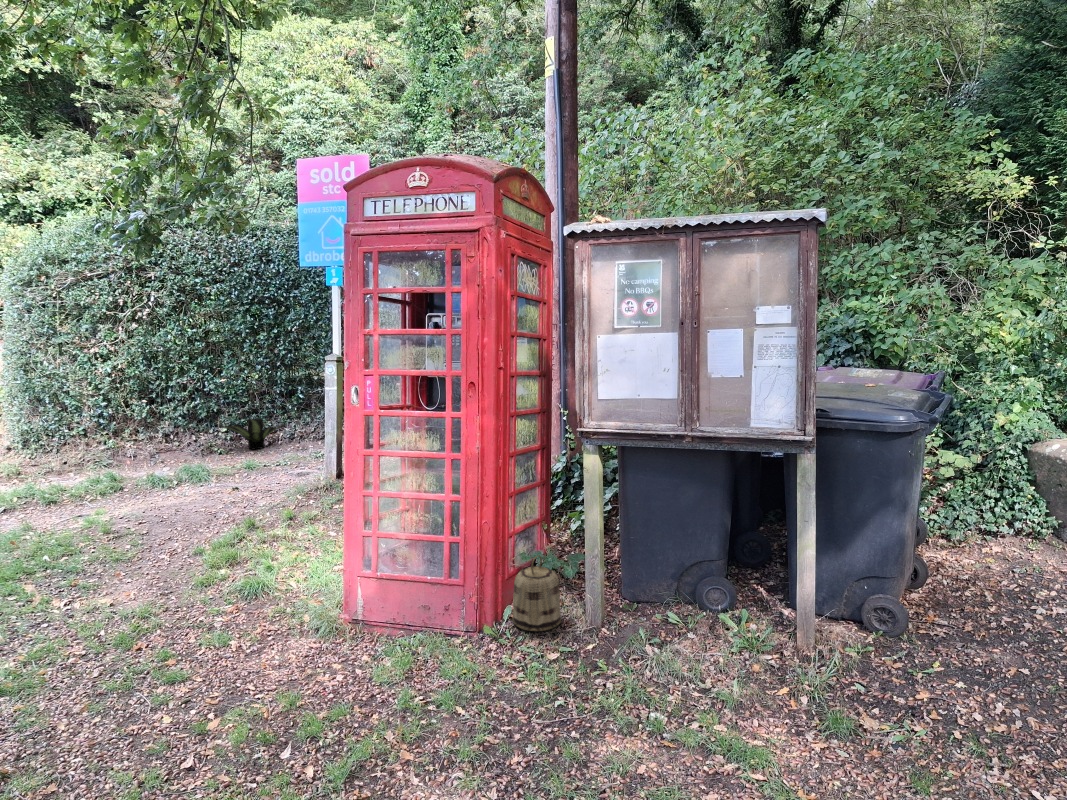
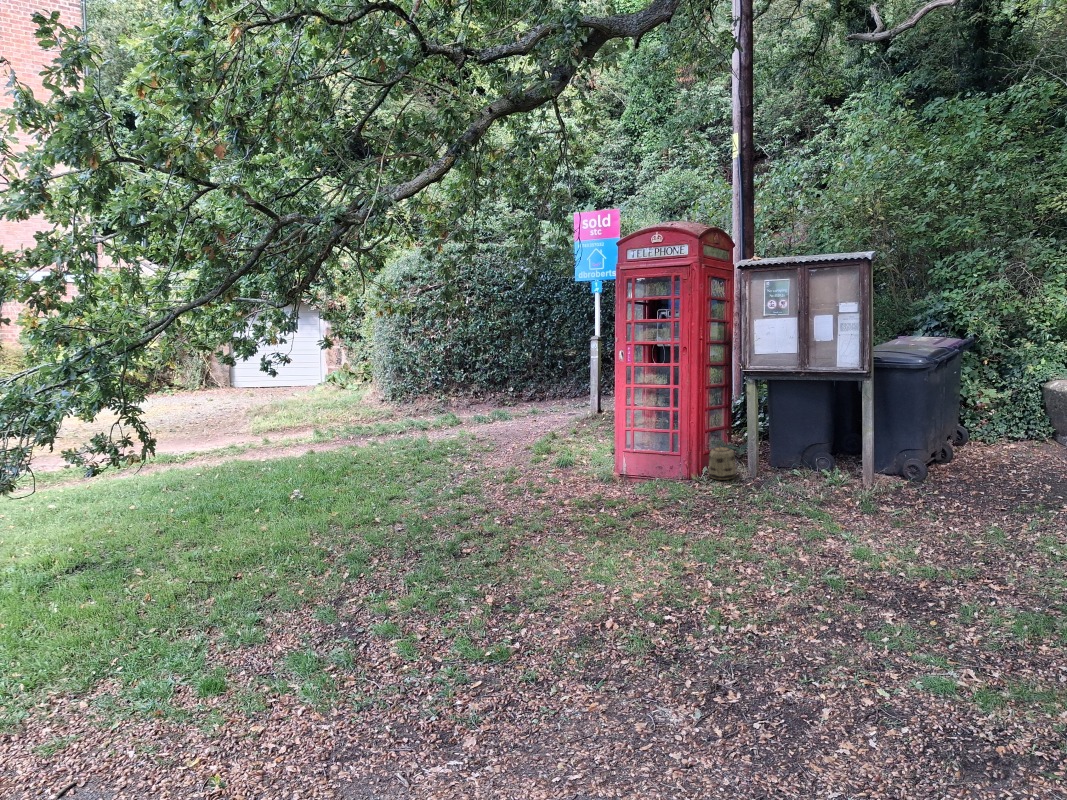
potted plant: present [220,418,284,450] -> none [511,379,553,401]

